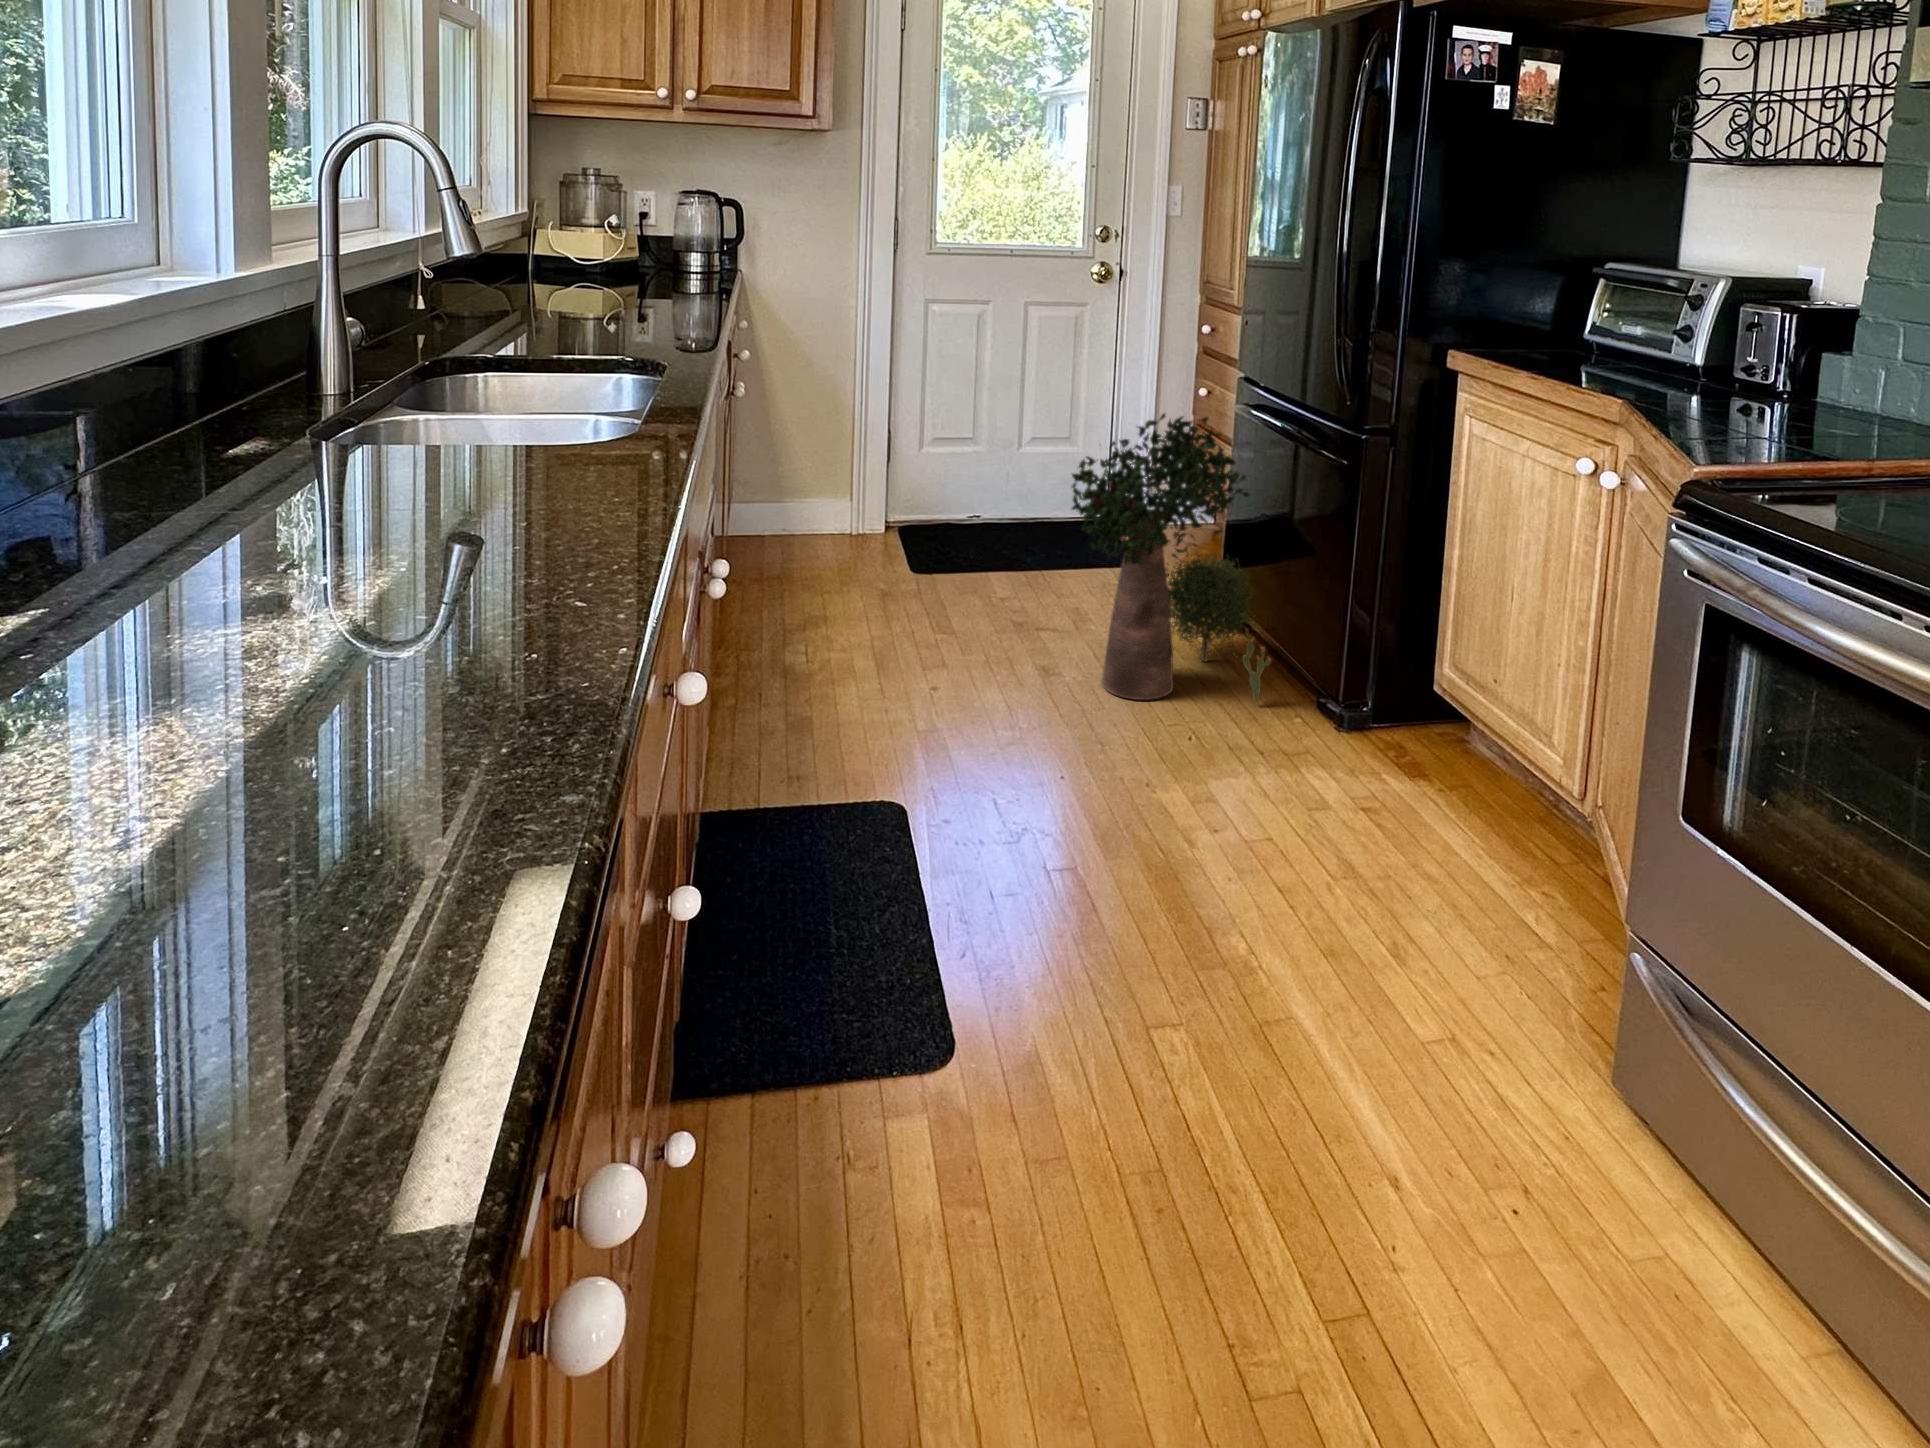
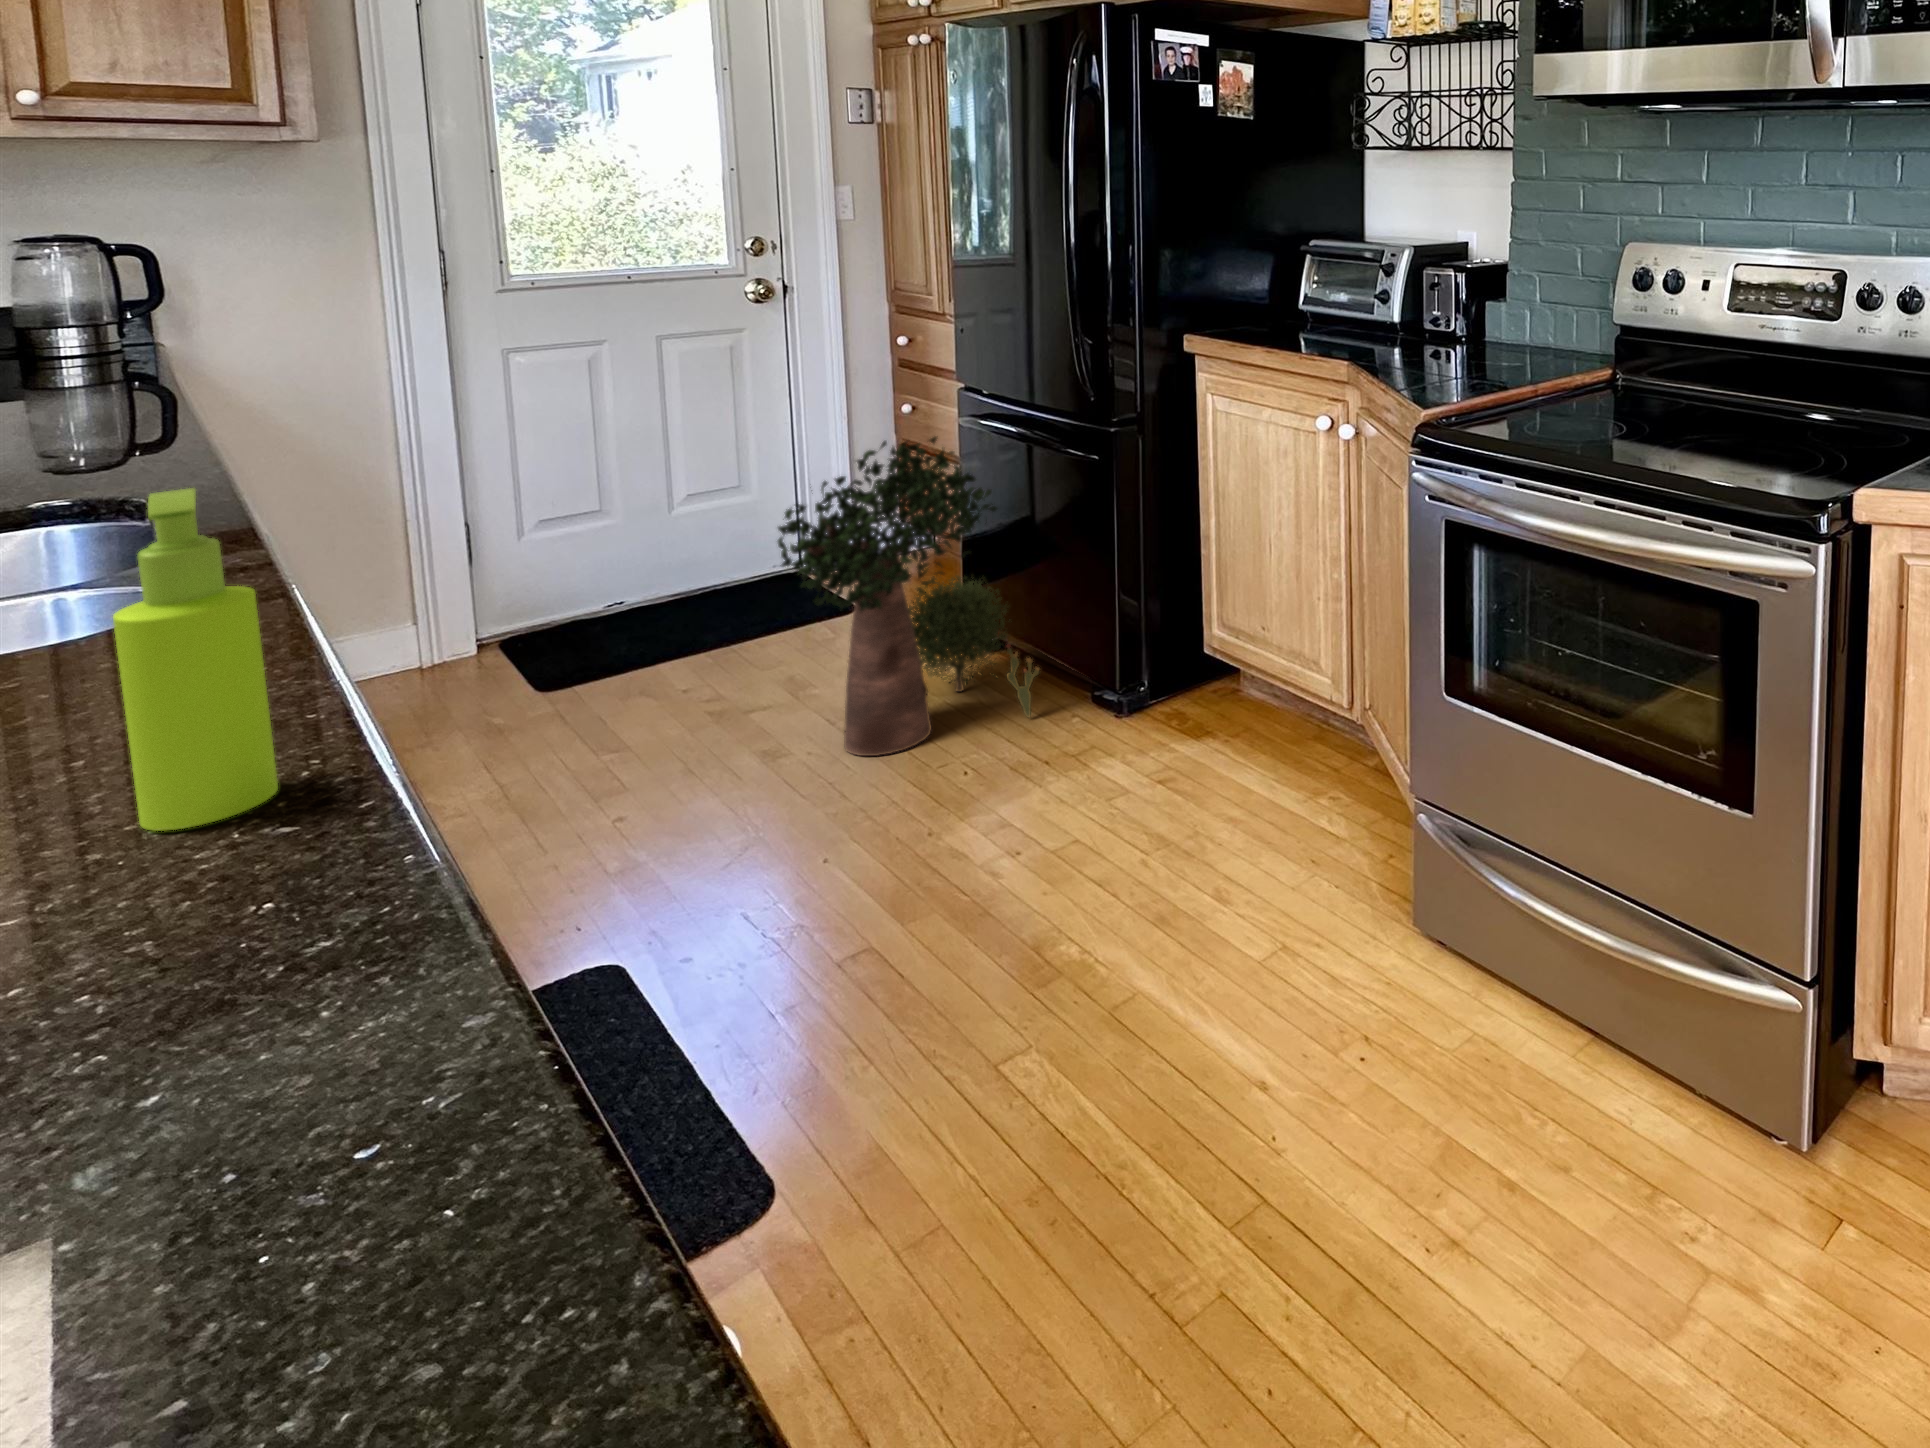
soap dispenser: none [520,333,599,587] -> present [113,488,278,831]

